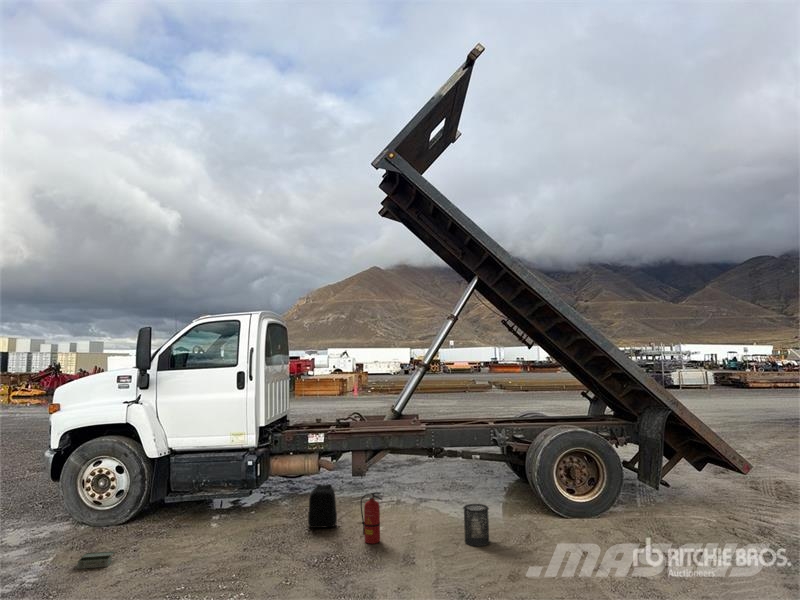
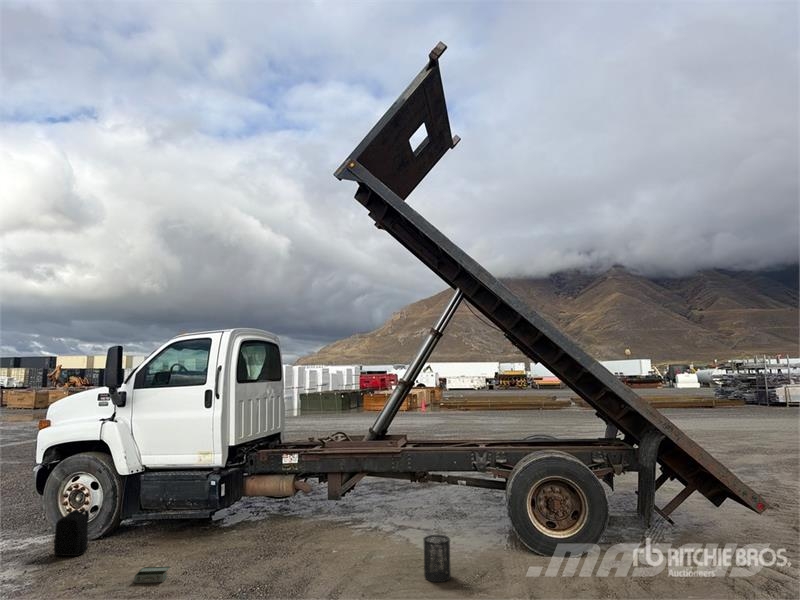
backpack: present [308,484,337,528] -> present [54,510,89,556]
fire extinguisher: present [361,492,382,544] -> none [318,518,339,573]
toolbox: present [77,551,115,569] -> present [134,566,170,583]

